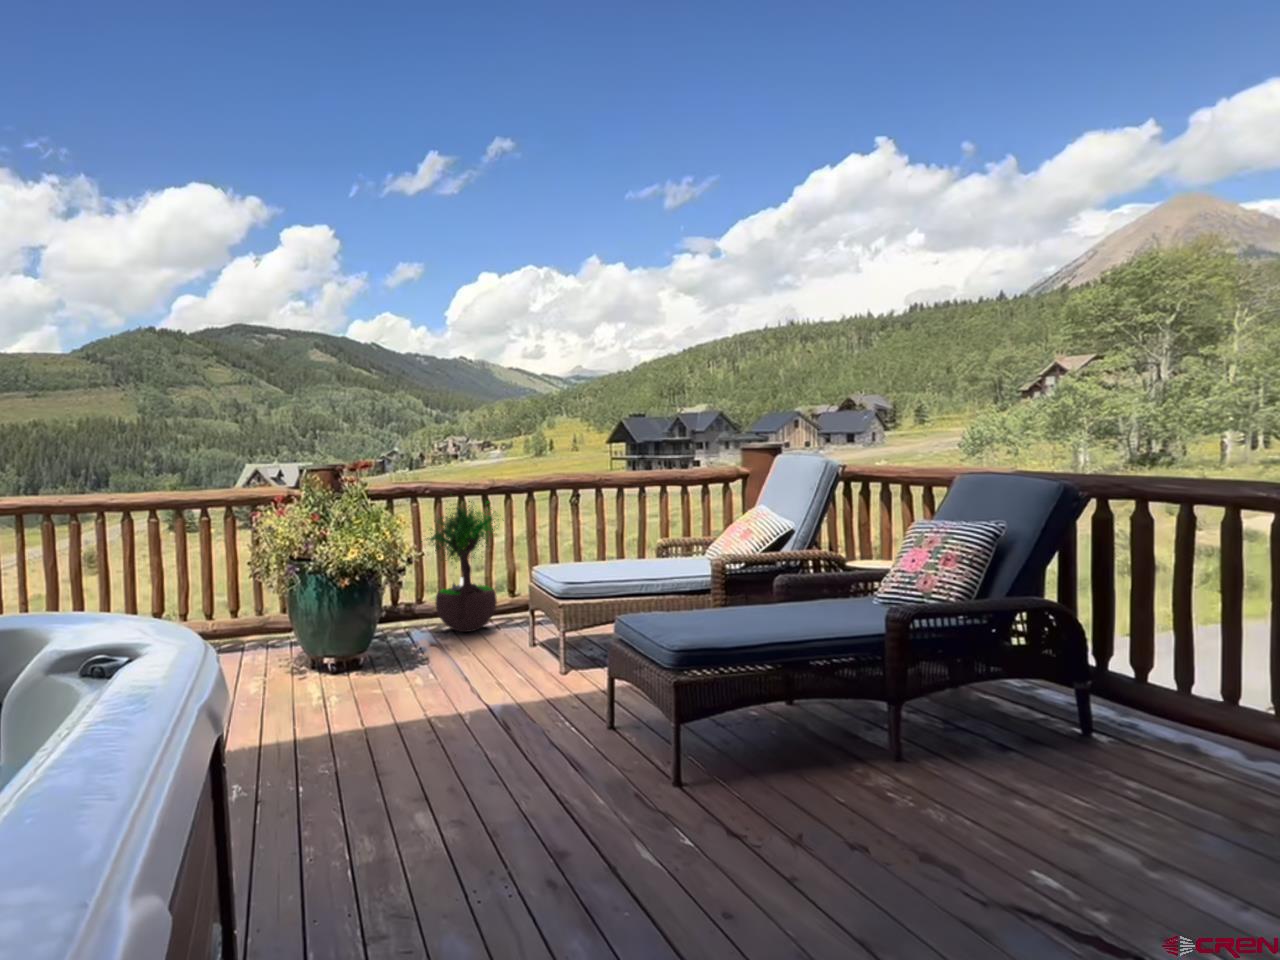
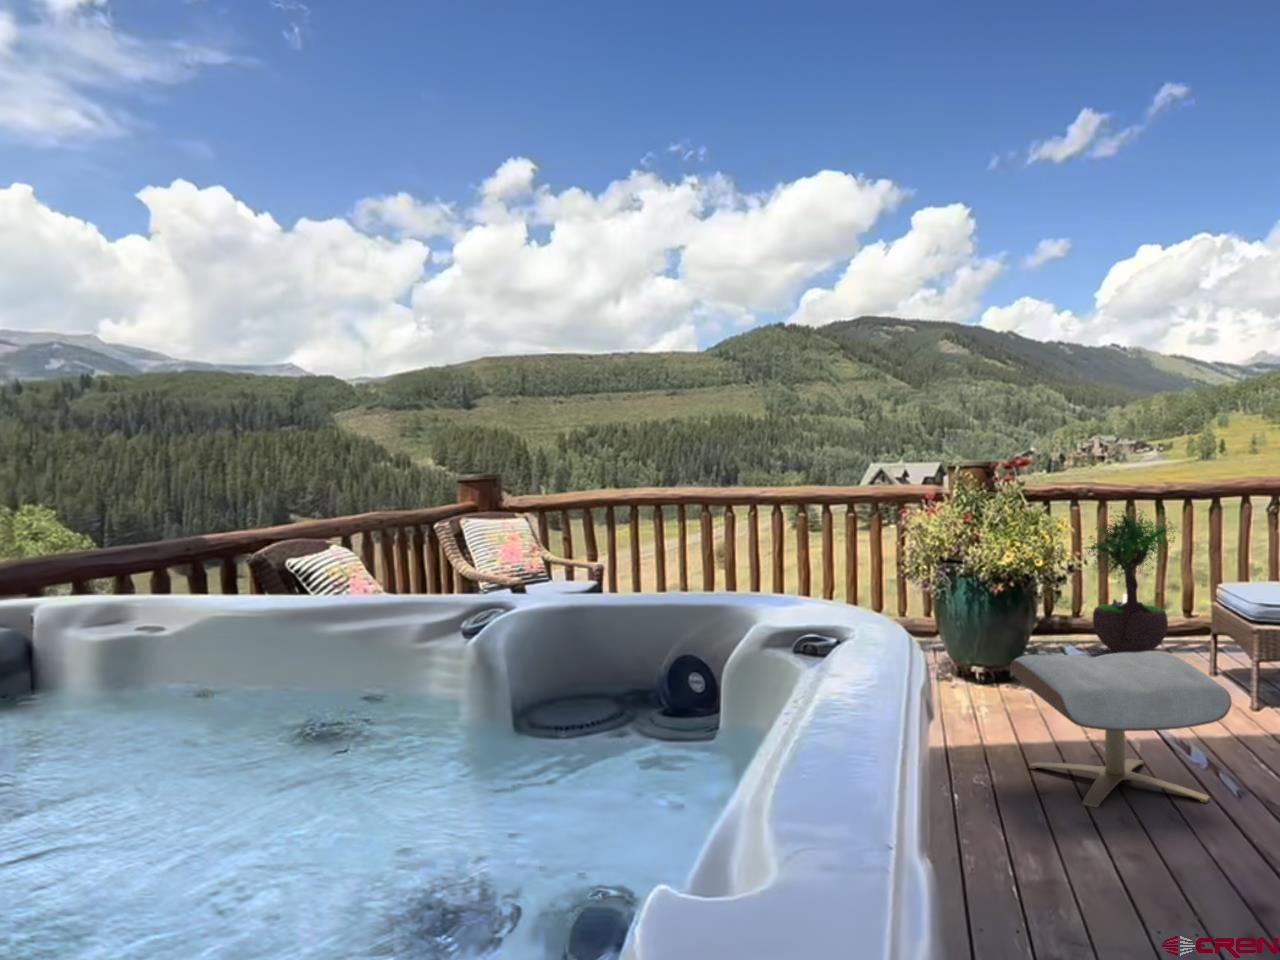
ottoman: none [345,633,538,795] -> present [1010,651,1231,807]

